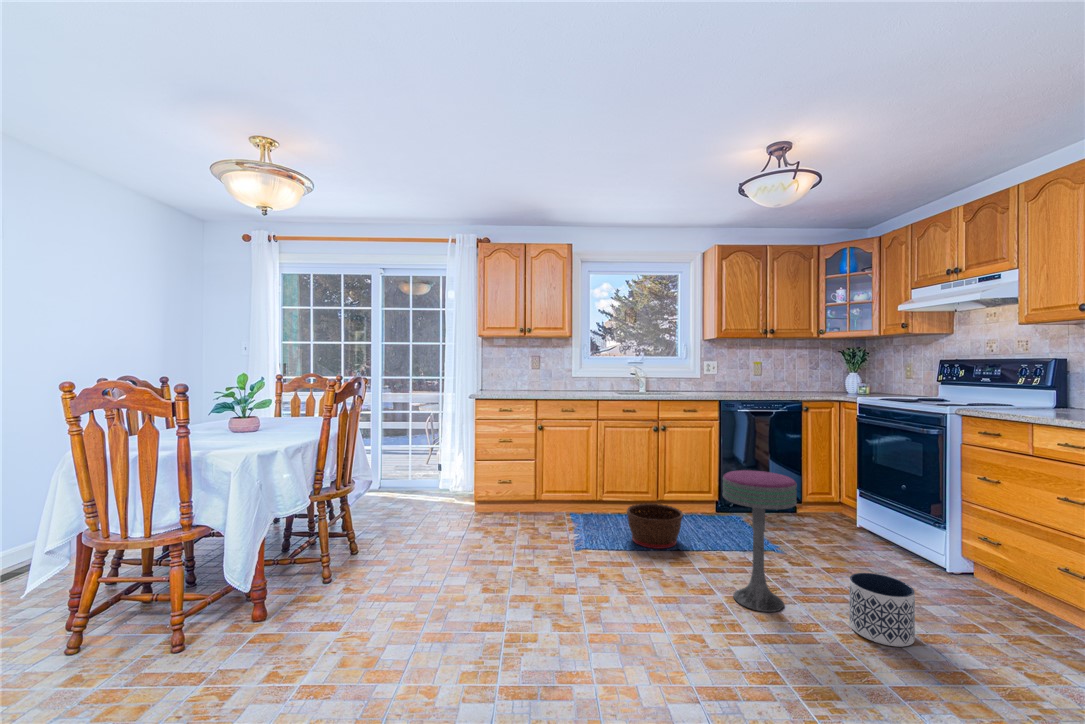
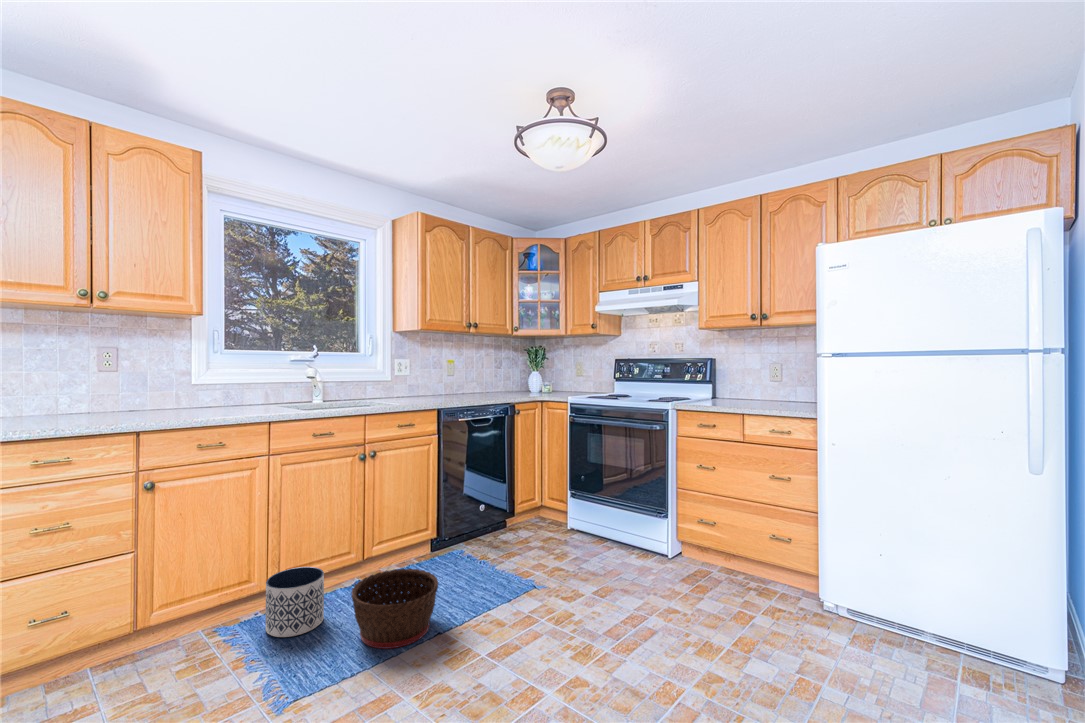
bar stool: present [723,470,797,612] -> none [547,500,637,694]
planter: present [849,573,915,647] -> present [265,567,324,637]

